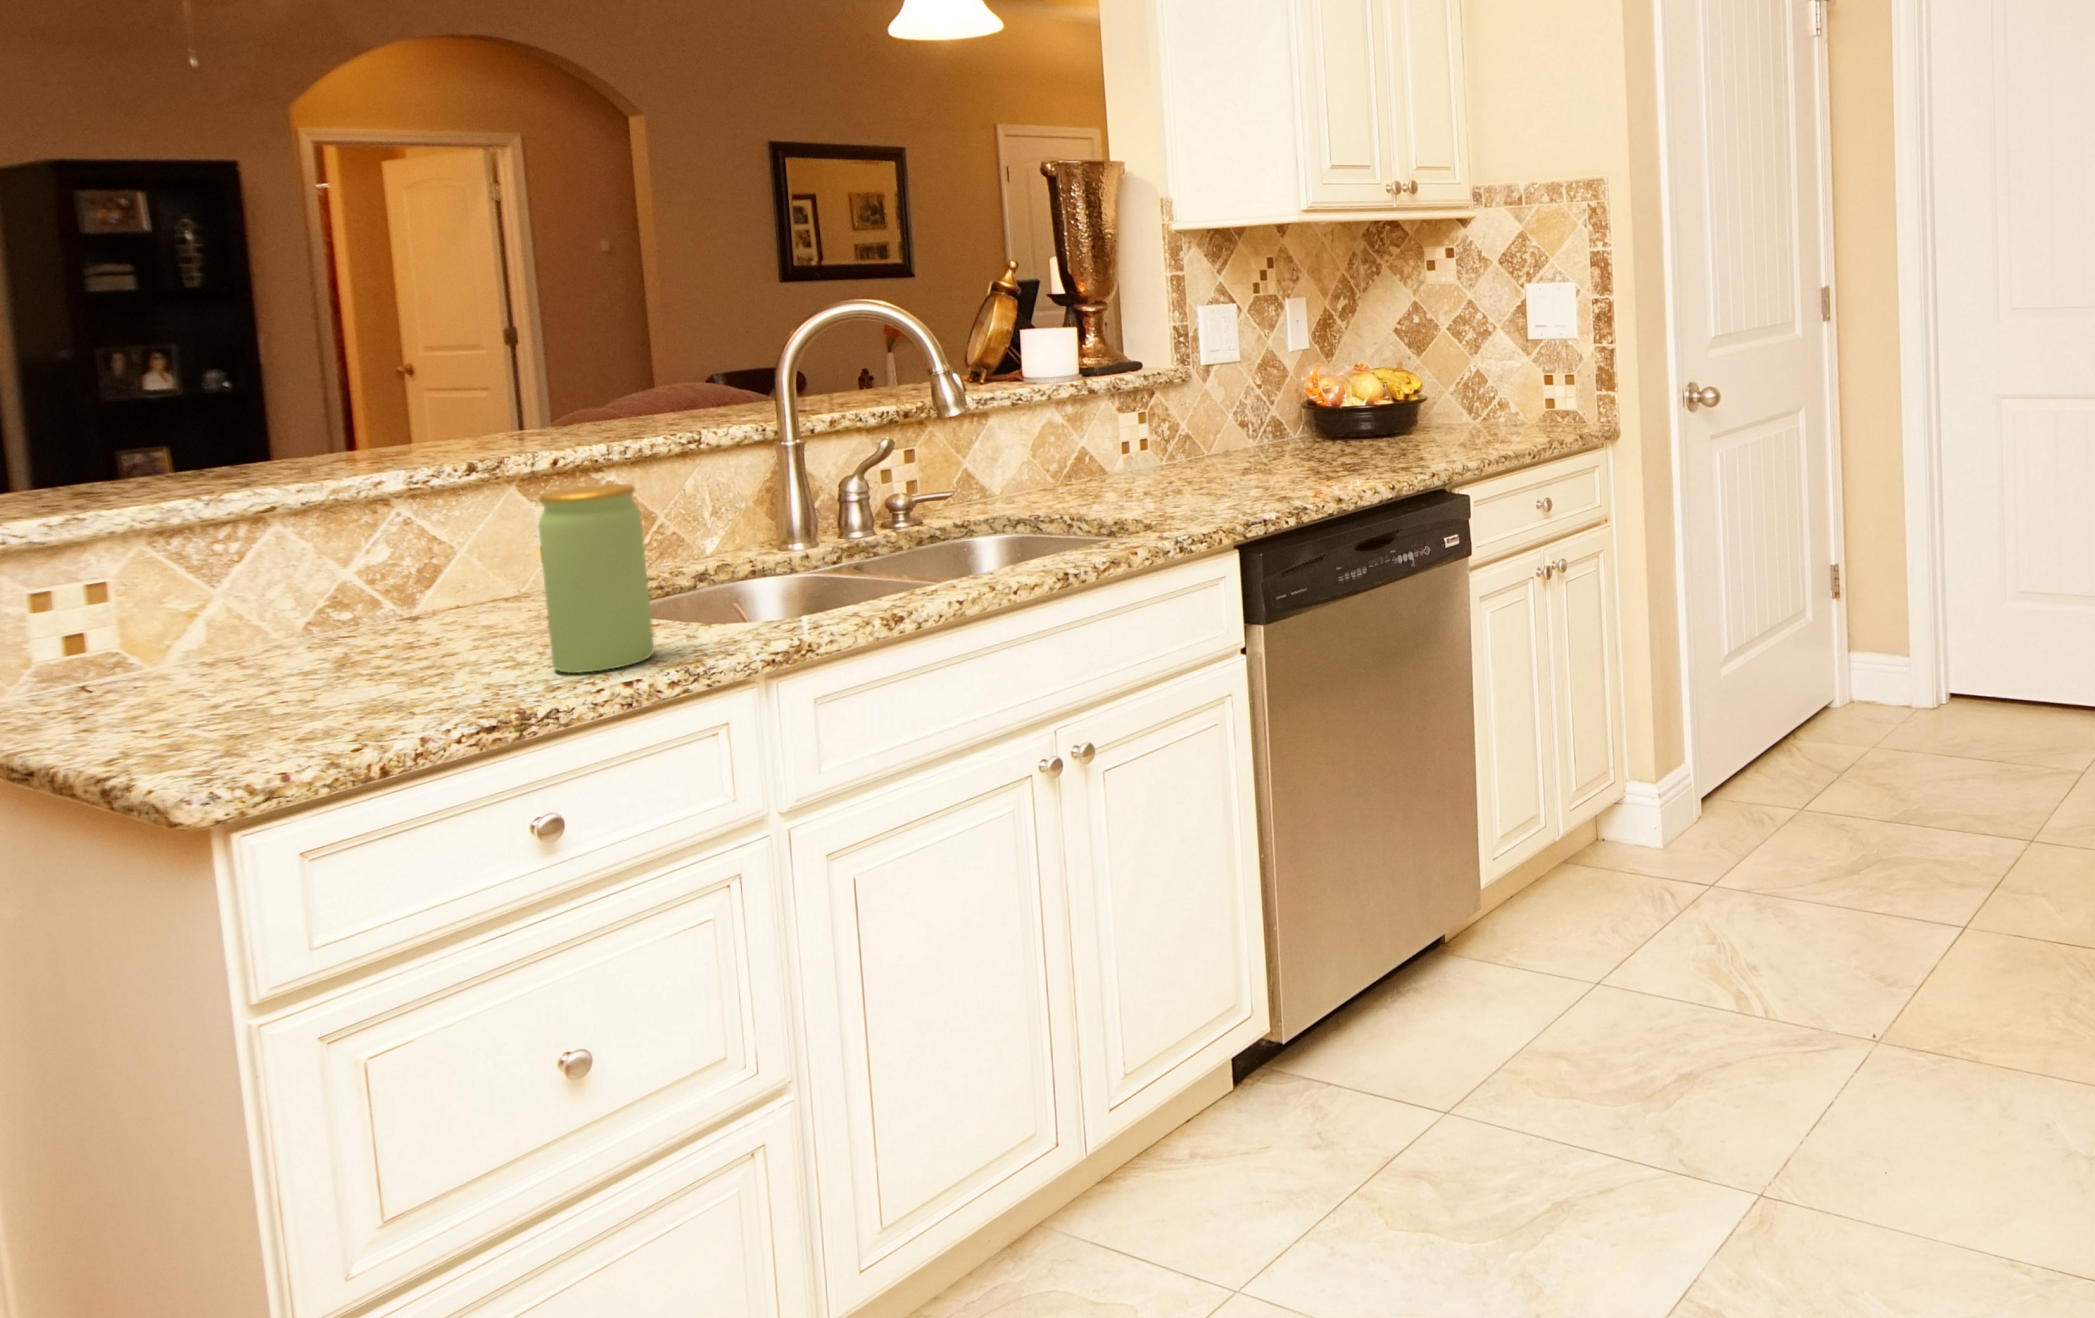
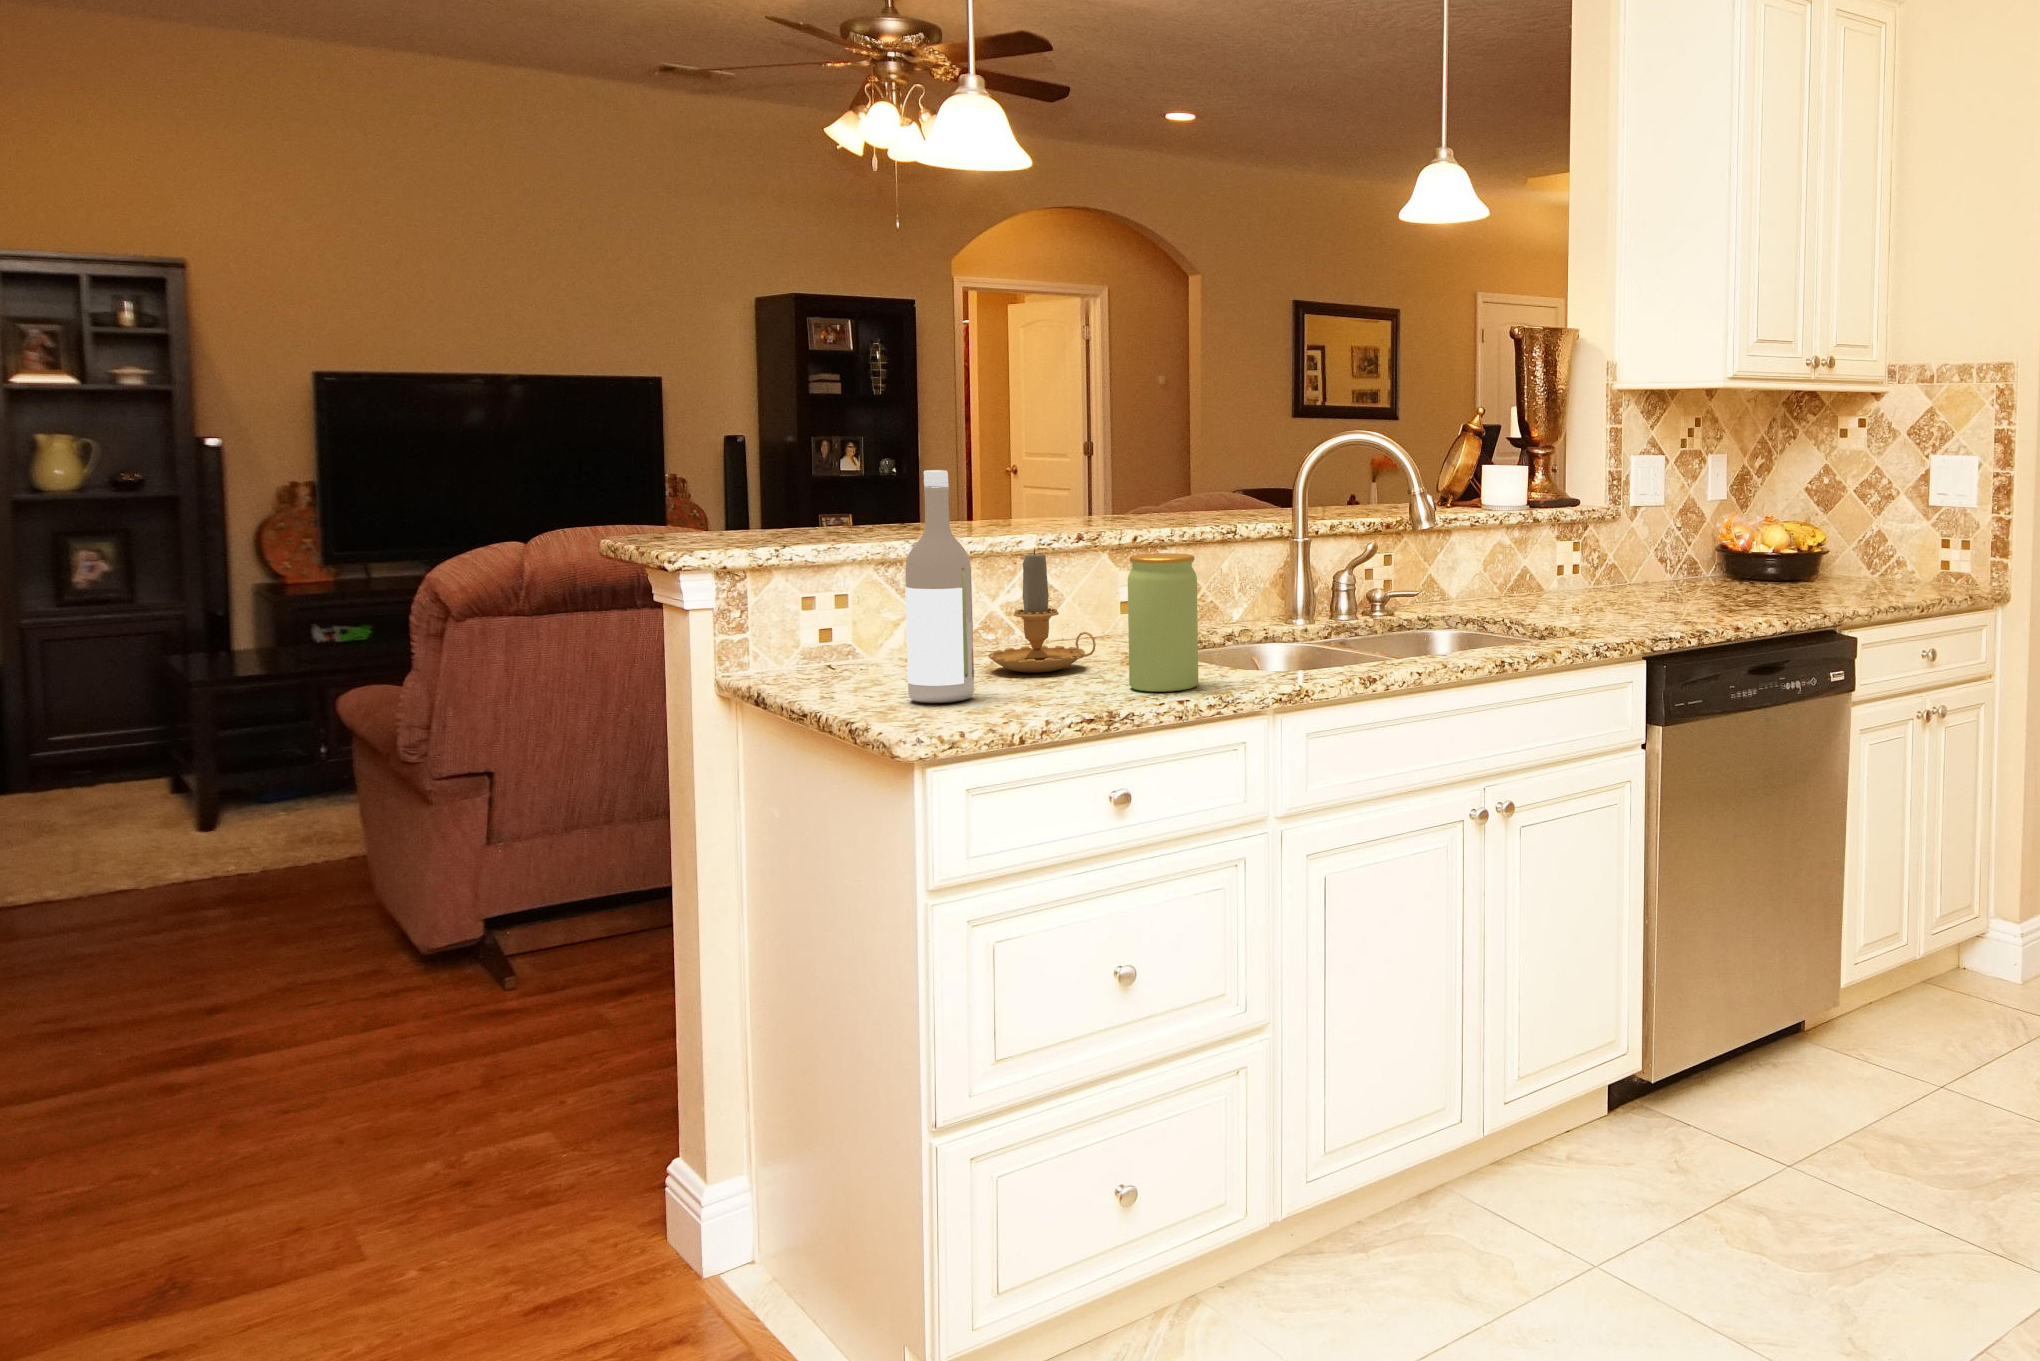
wine bottle: none [179,403,308,733] -> present [905,470,974,703]
candle: none [335,493,500,665] -> present [988,548,1096,673]

